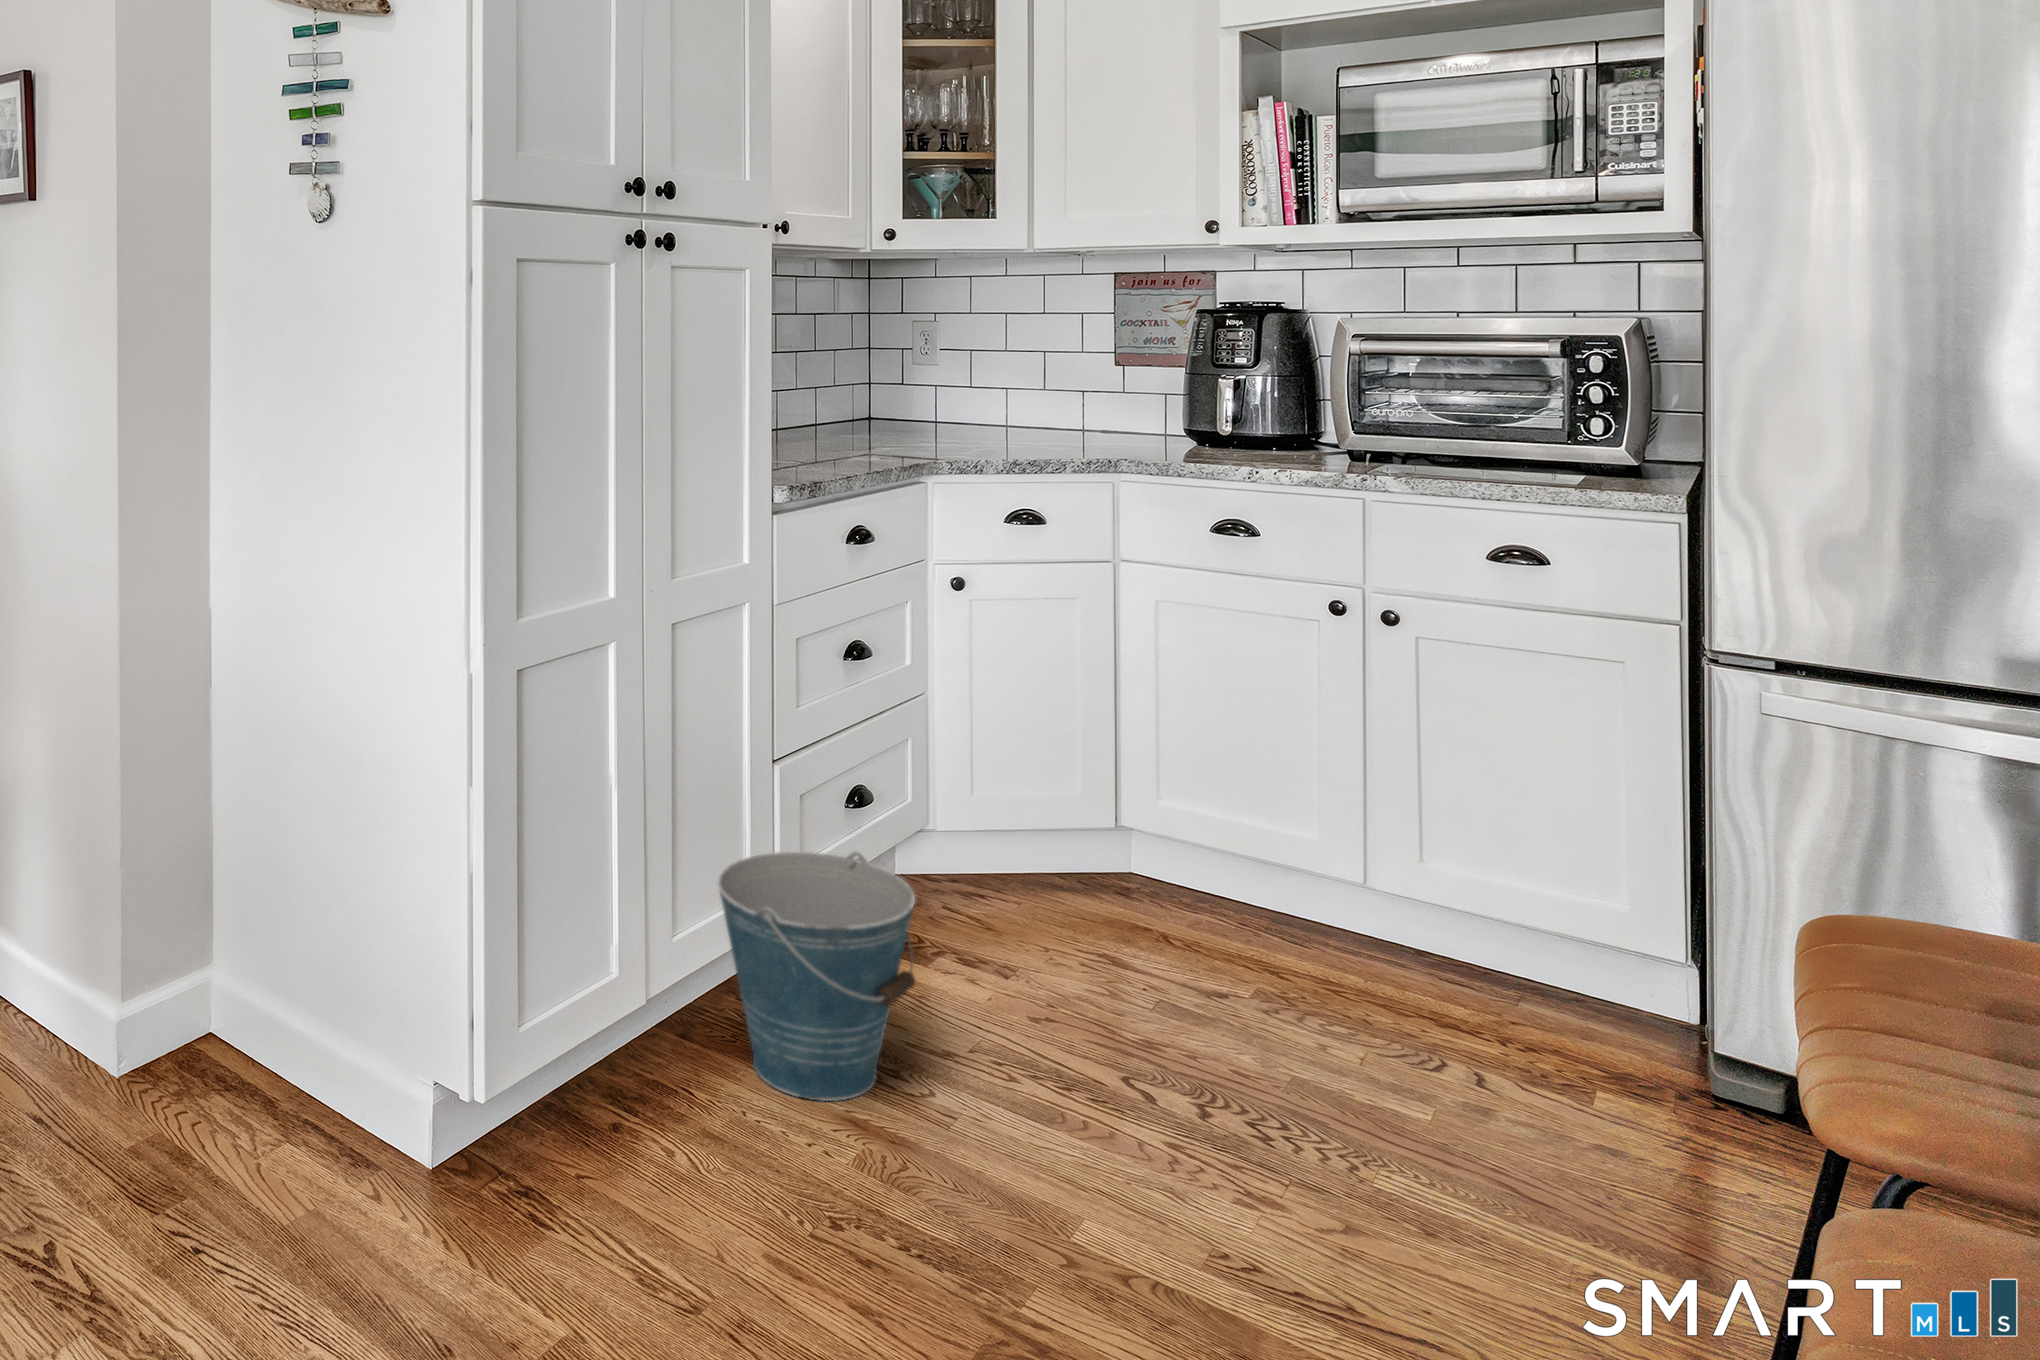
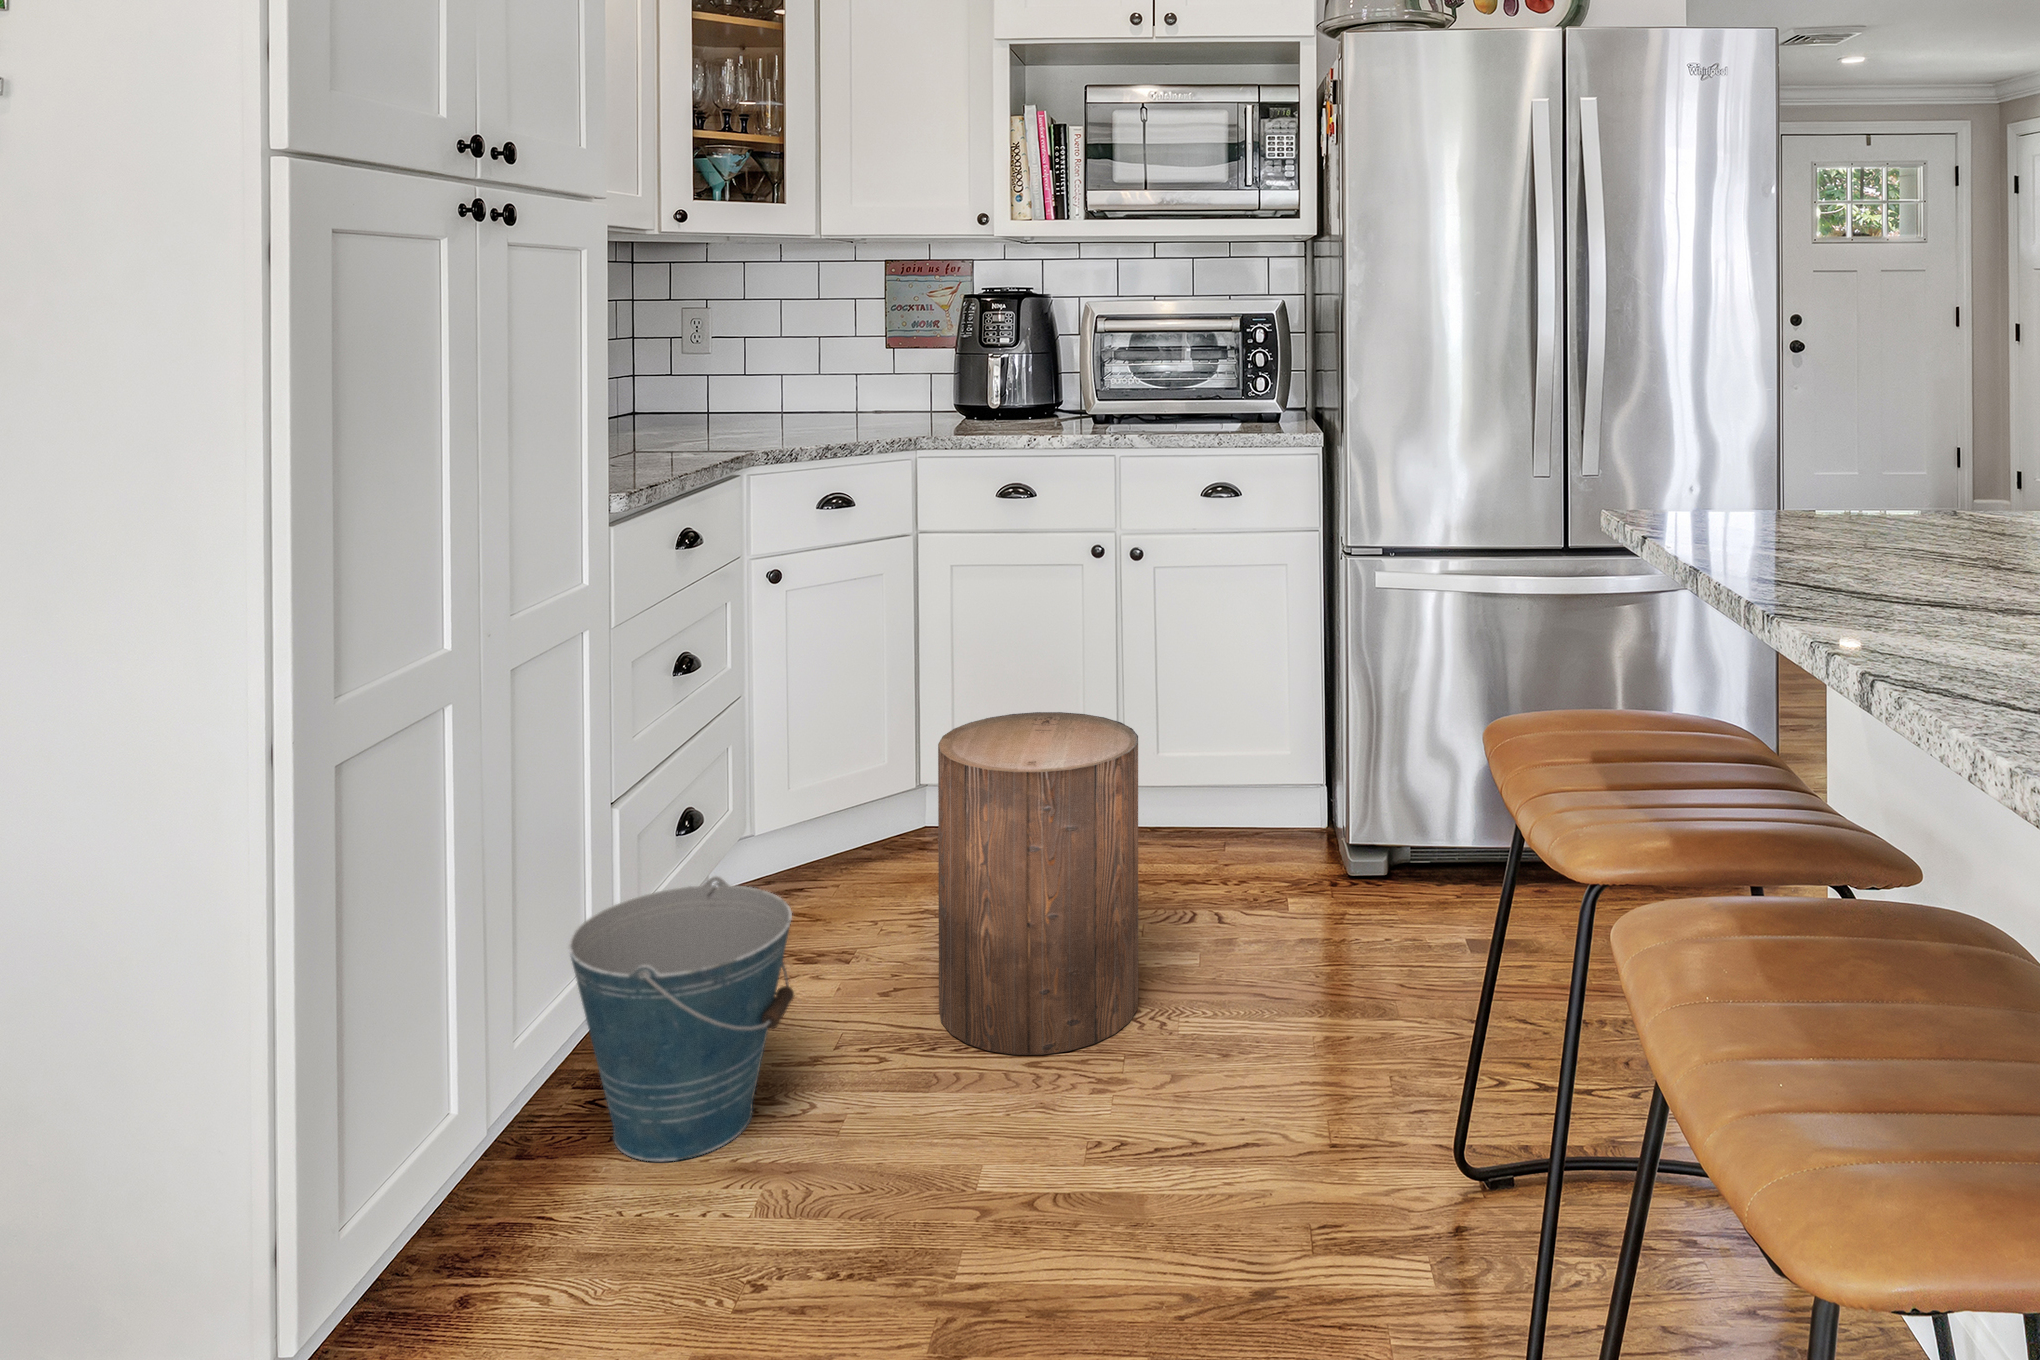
stool: none [1086,760,1331,1147] -> present [938,712,1138,1055]

